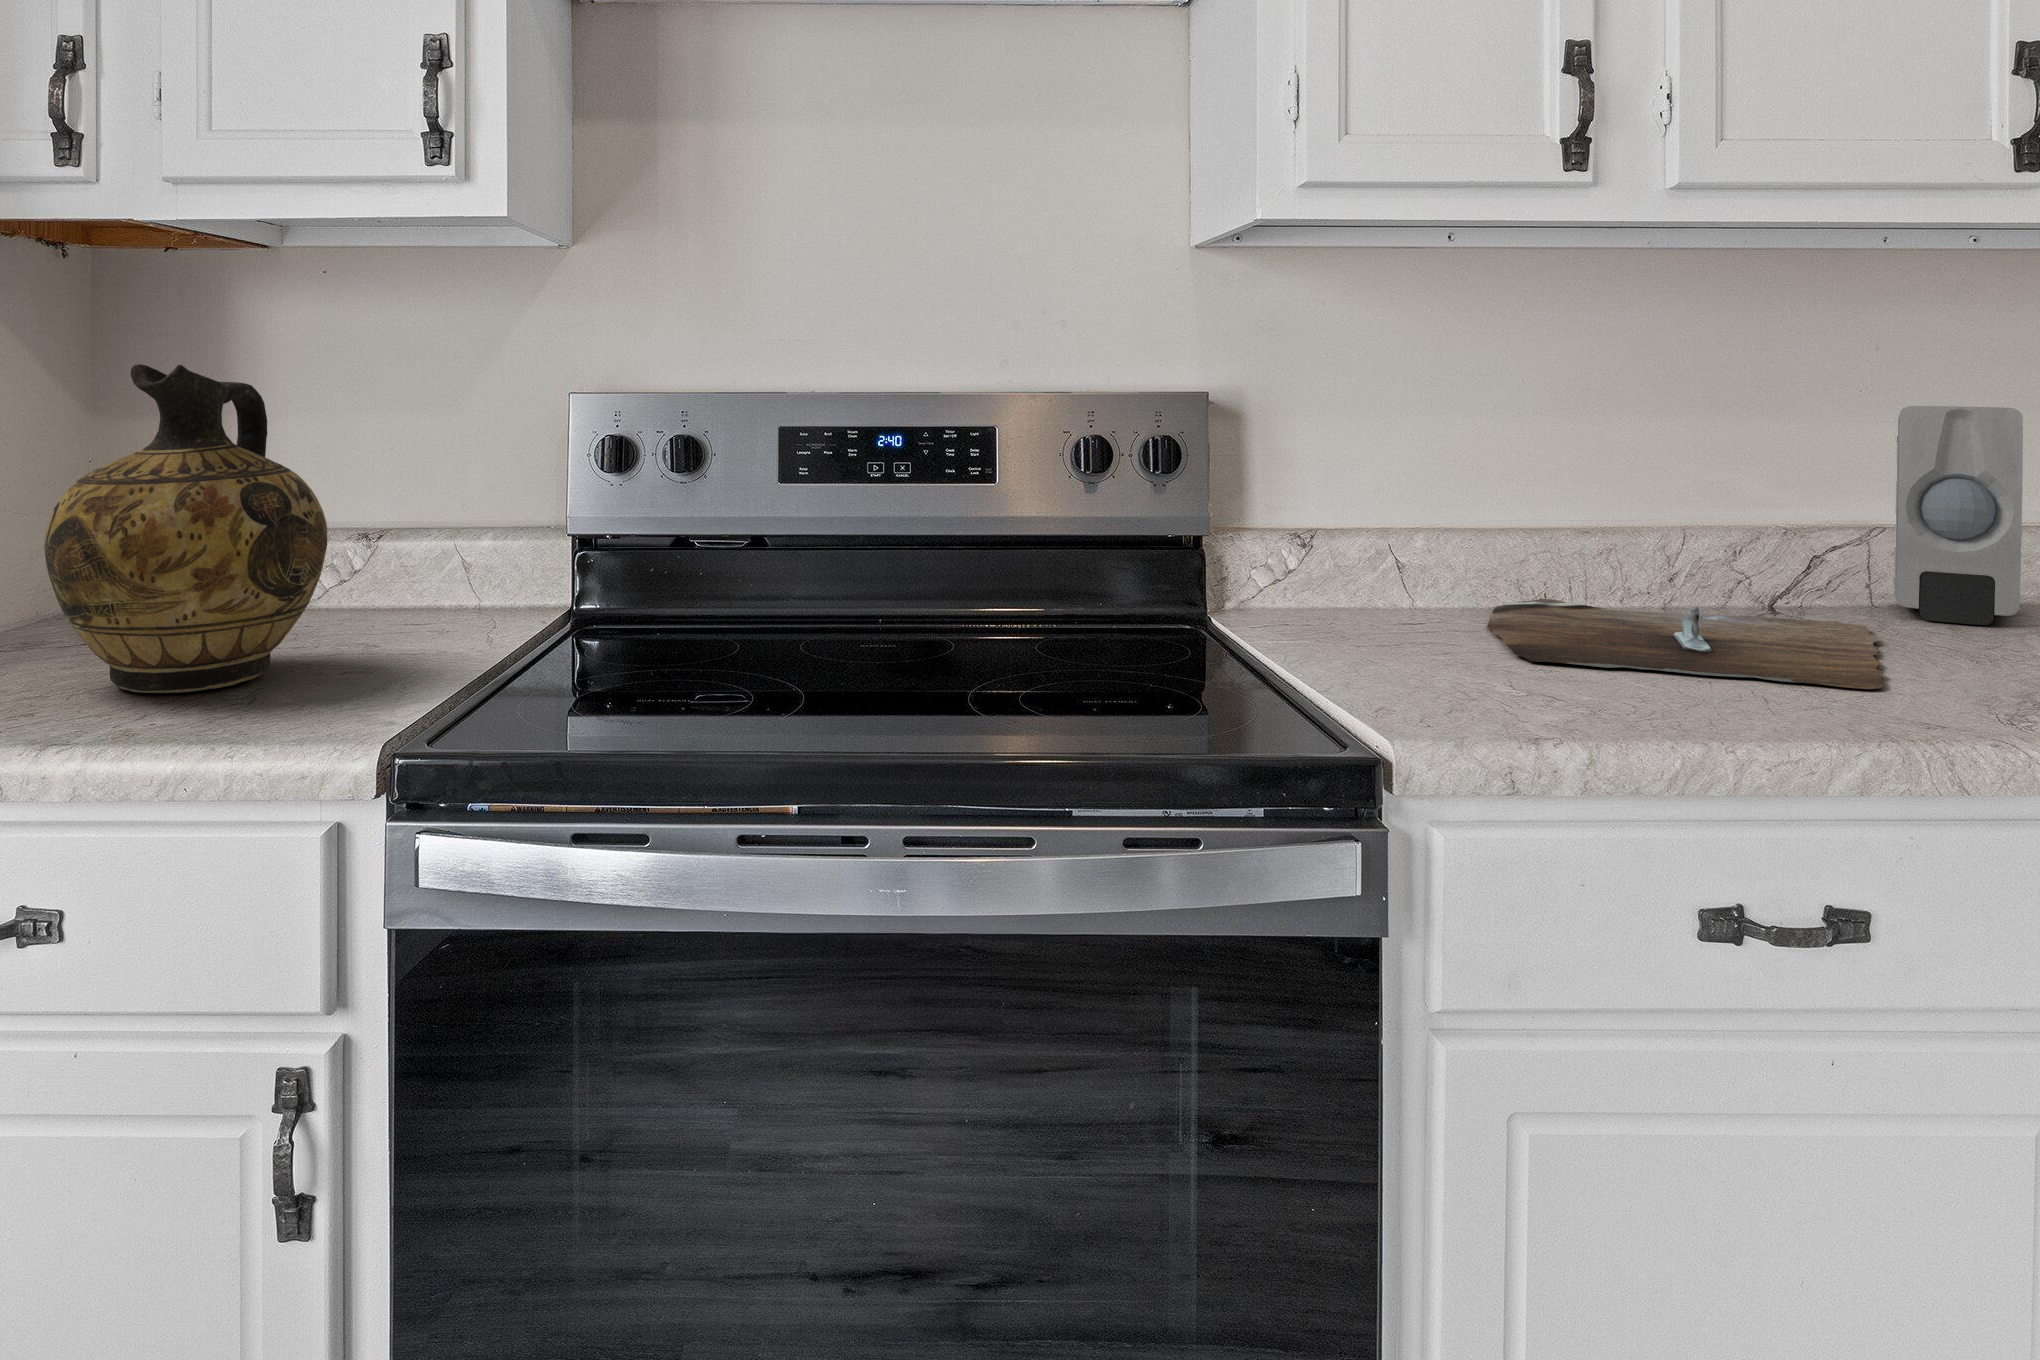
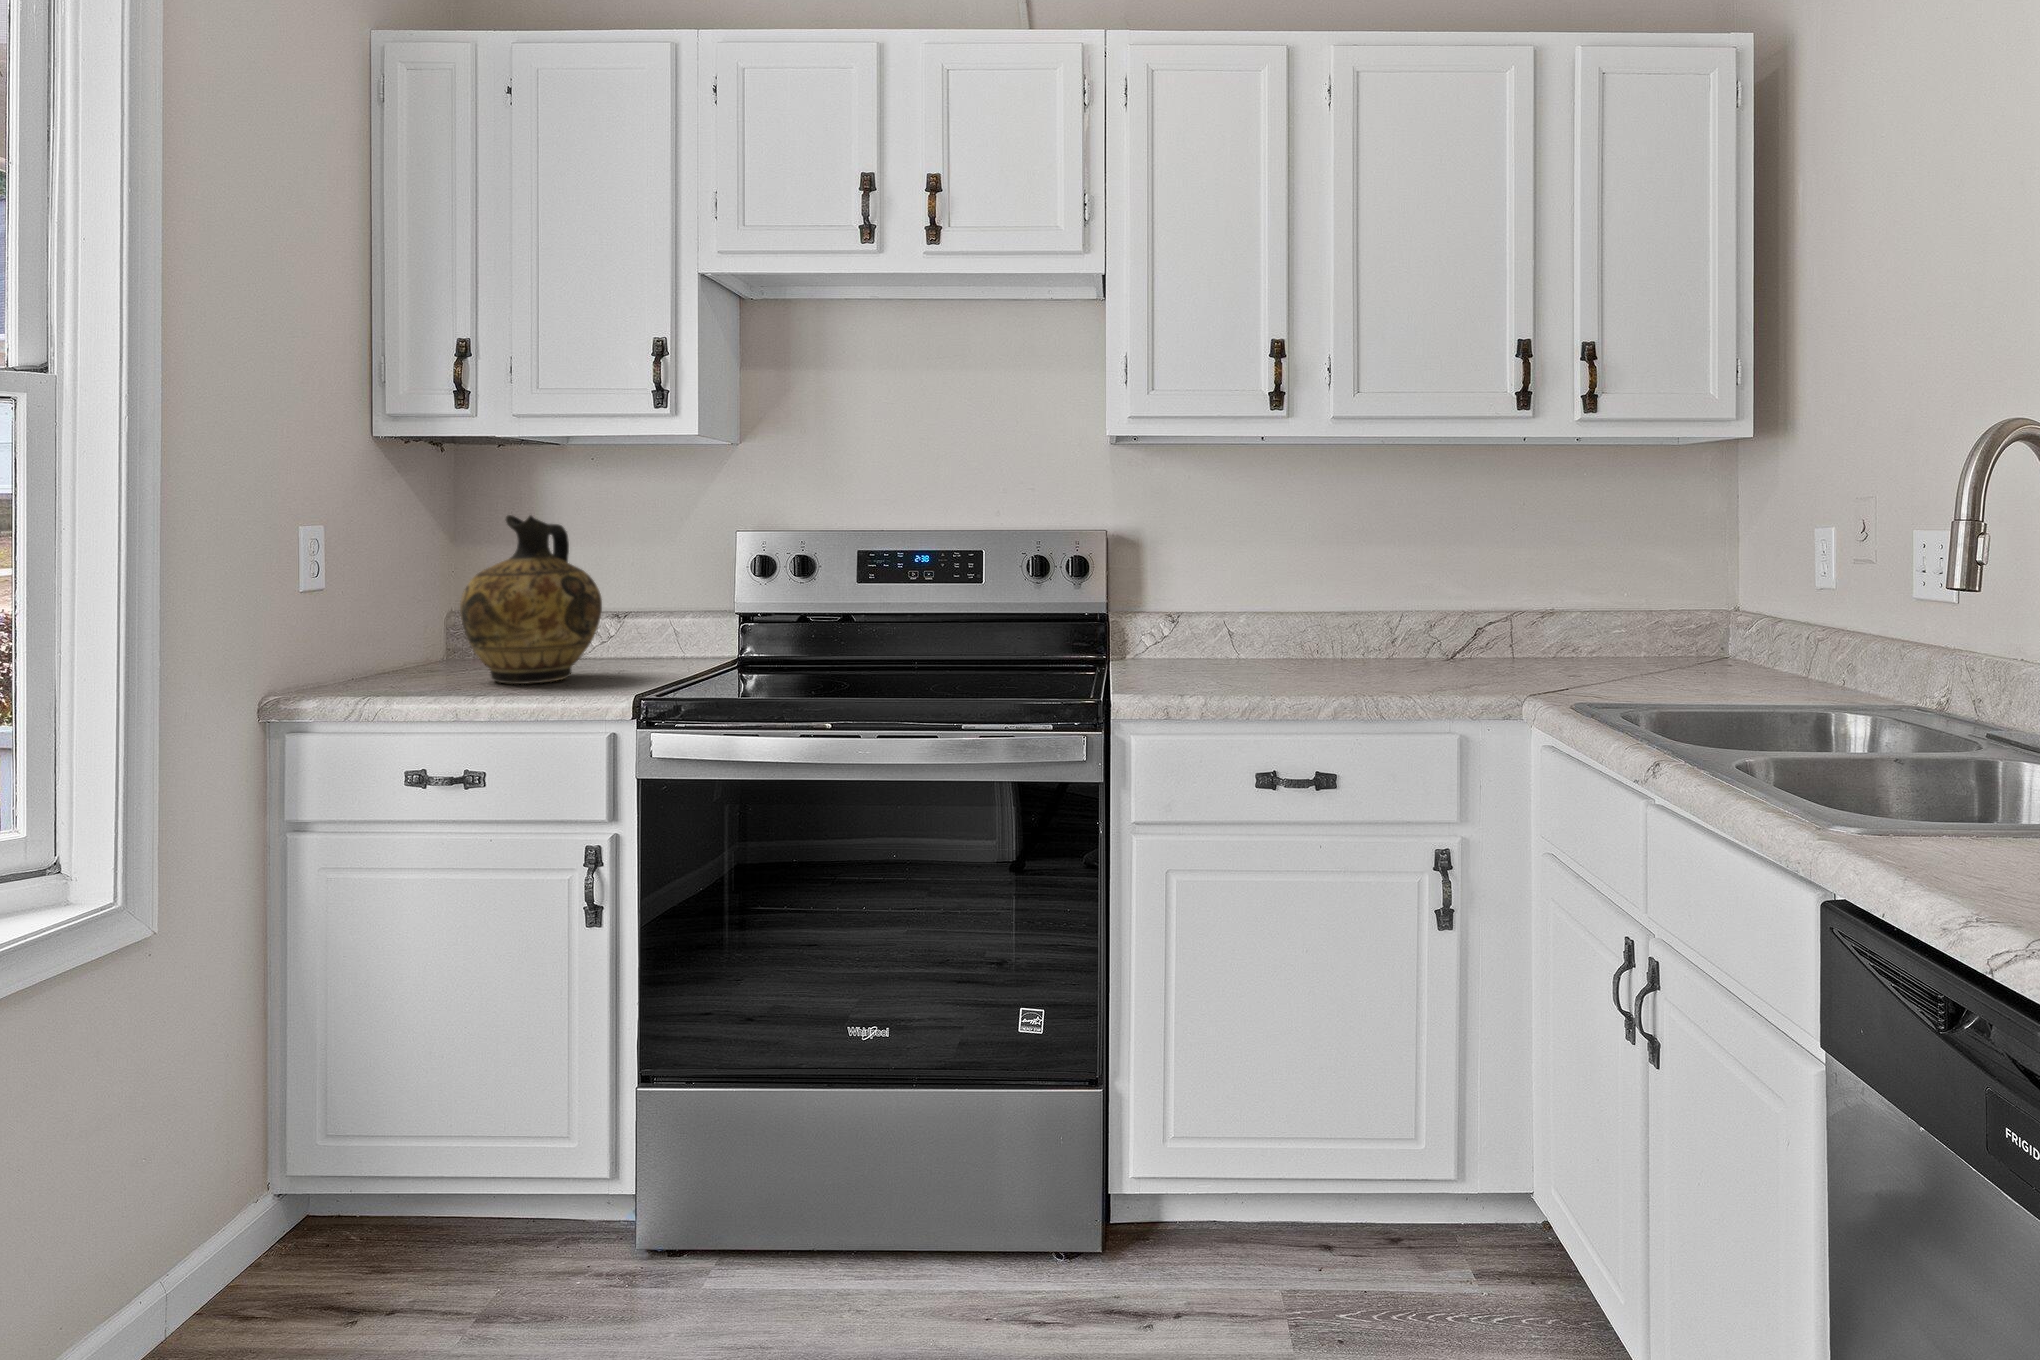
soap dispenser: present [1893,406,2023,625] -> none [1511,536,1596,663]
cutting board: present [1487,598,1883,689] -> none [1247,647,1477,683]

